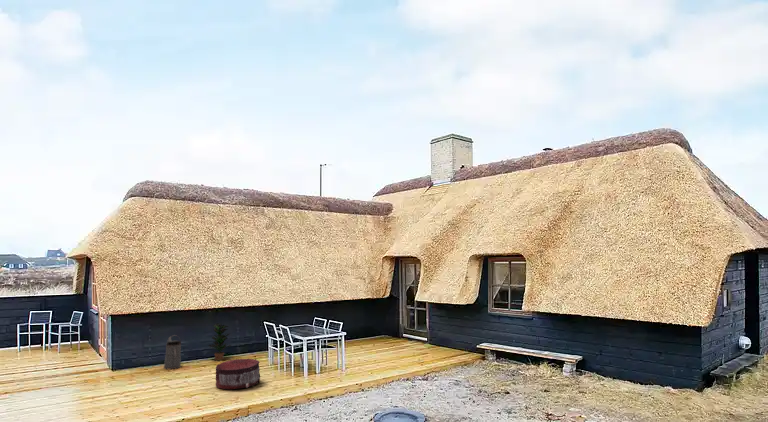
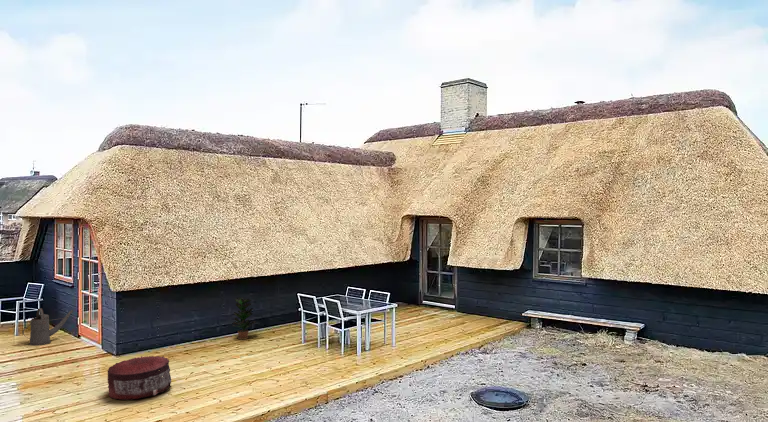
watering can: present [164,337,181,369] -> present [22,308,73,346]
pouf: present [216,359,260,389] -> present [108,356,171,400]

